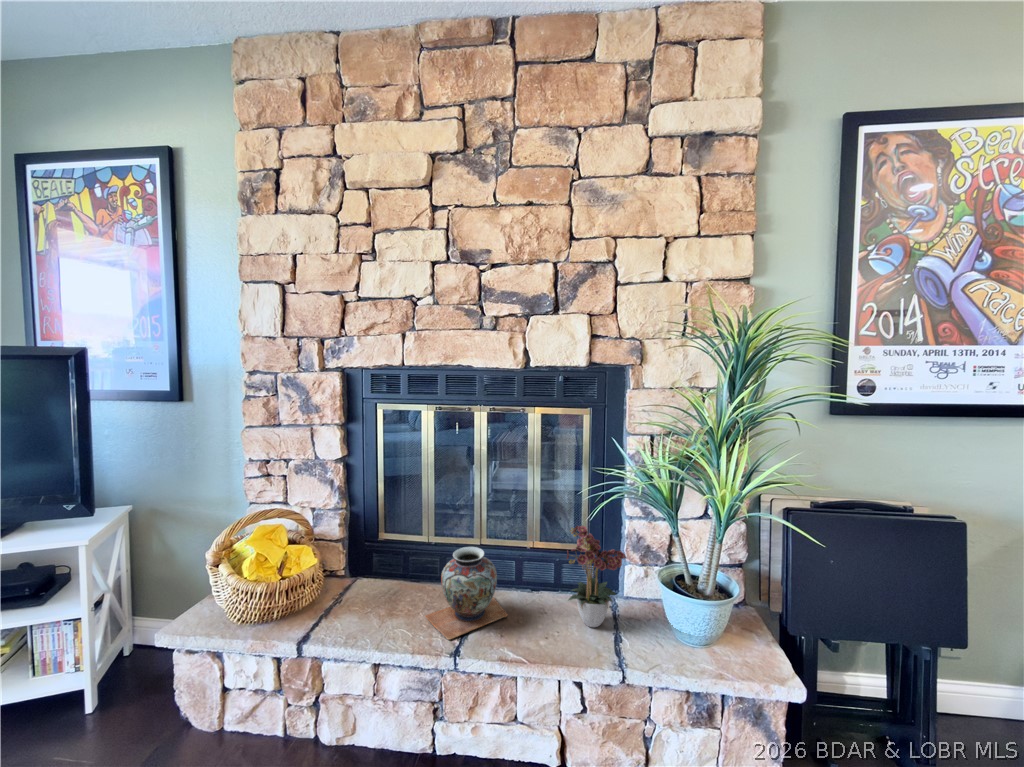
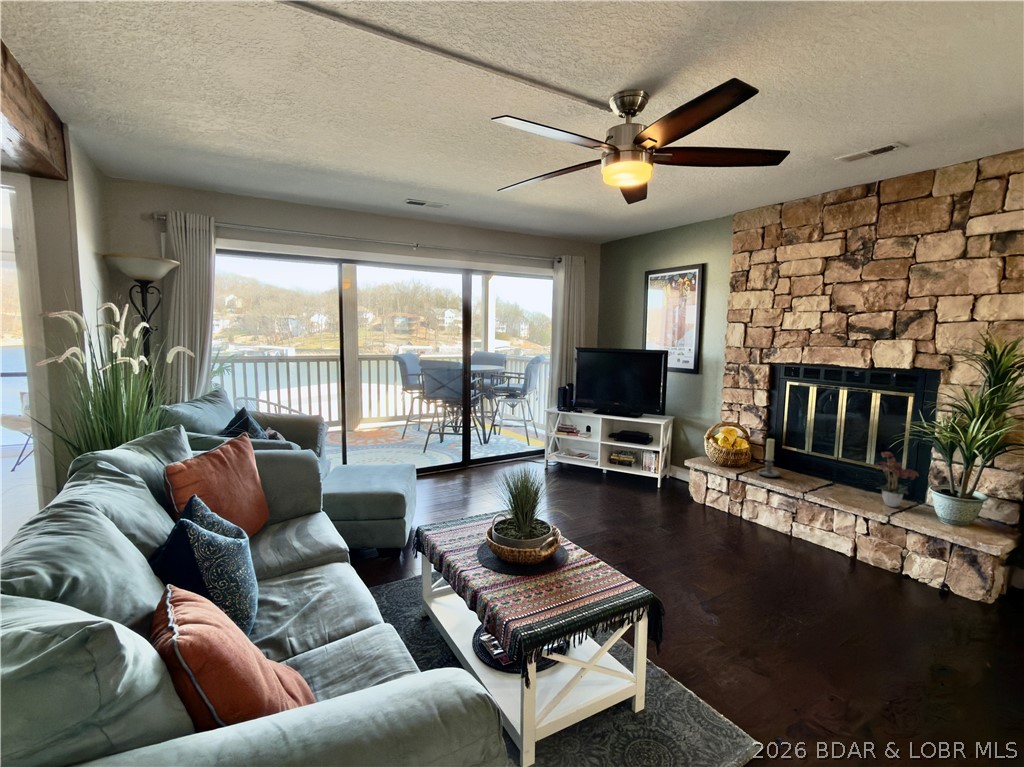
candle holder: none [342,534,388,623] -> present [758,439,780,477]
decorative vase: present [425,547,508,640] -> none [797,454,842,492]

